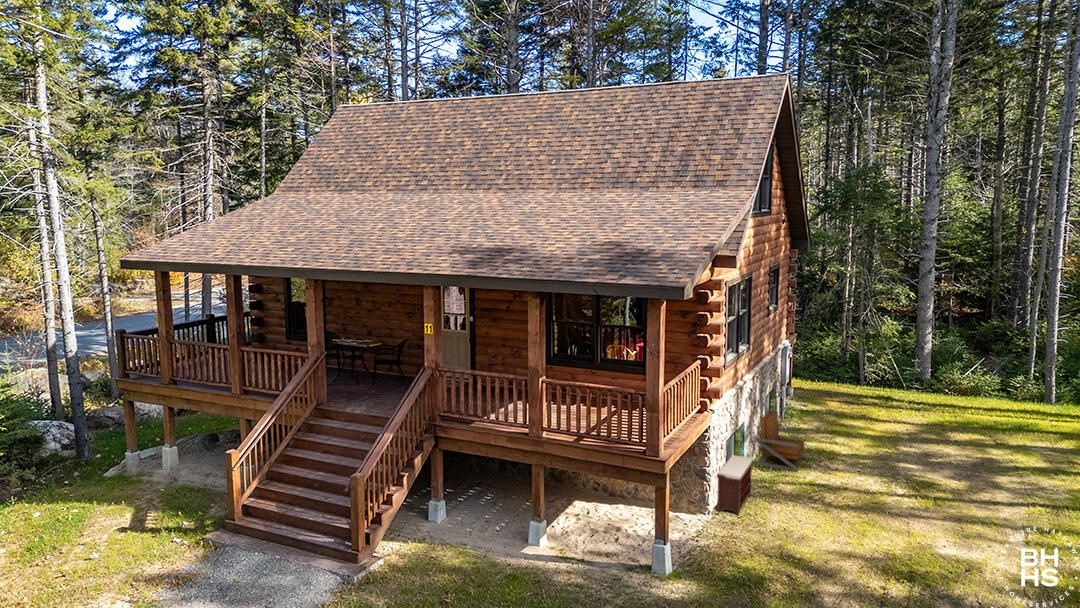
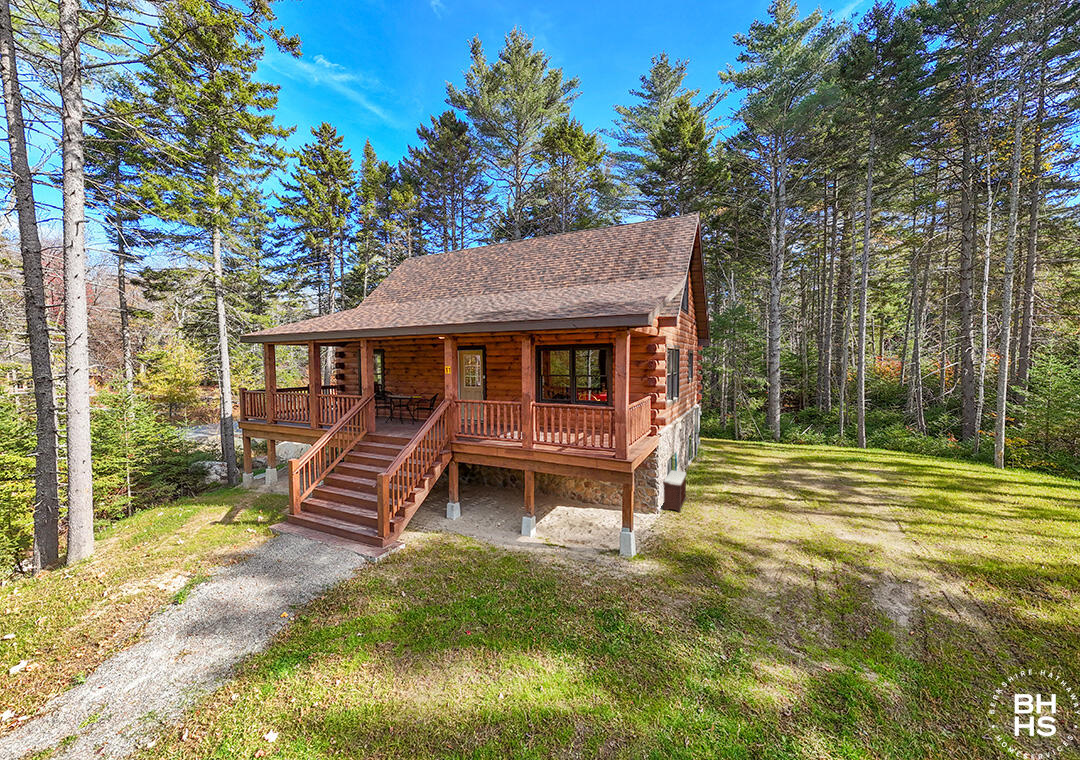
lounge chair: present [755,411,807,471] -> none [683,444,718,485]

